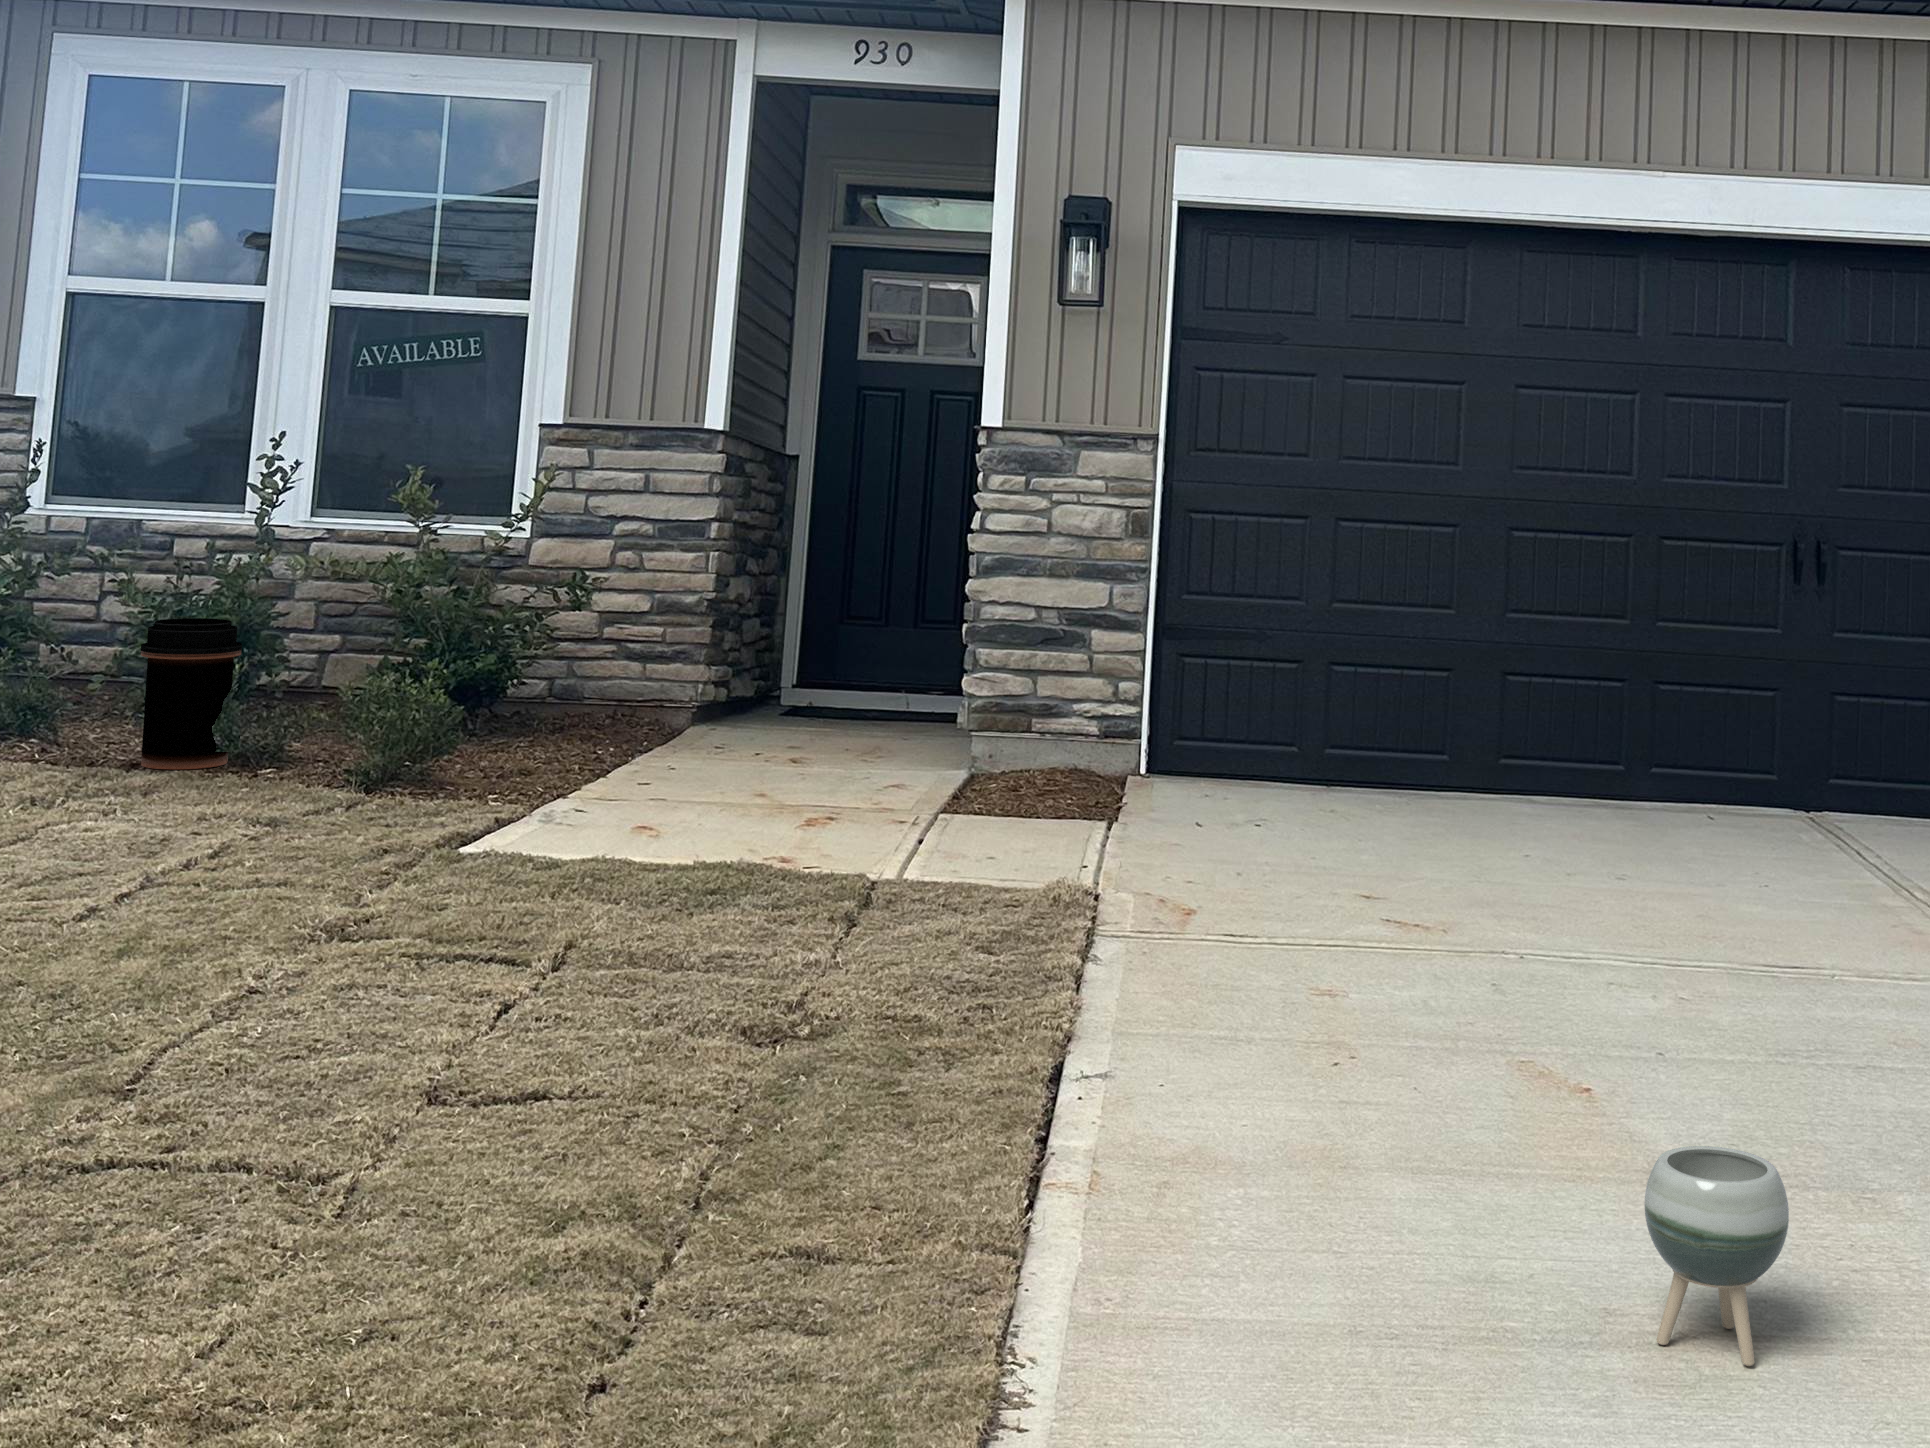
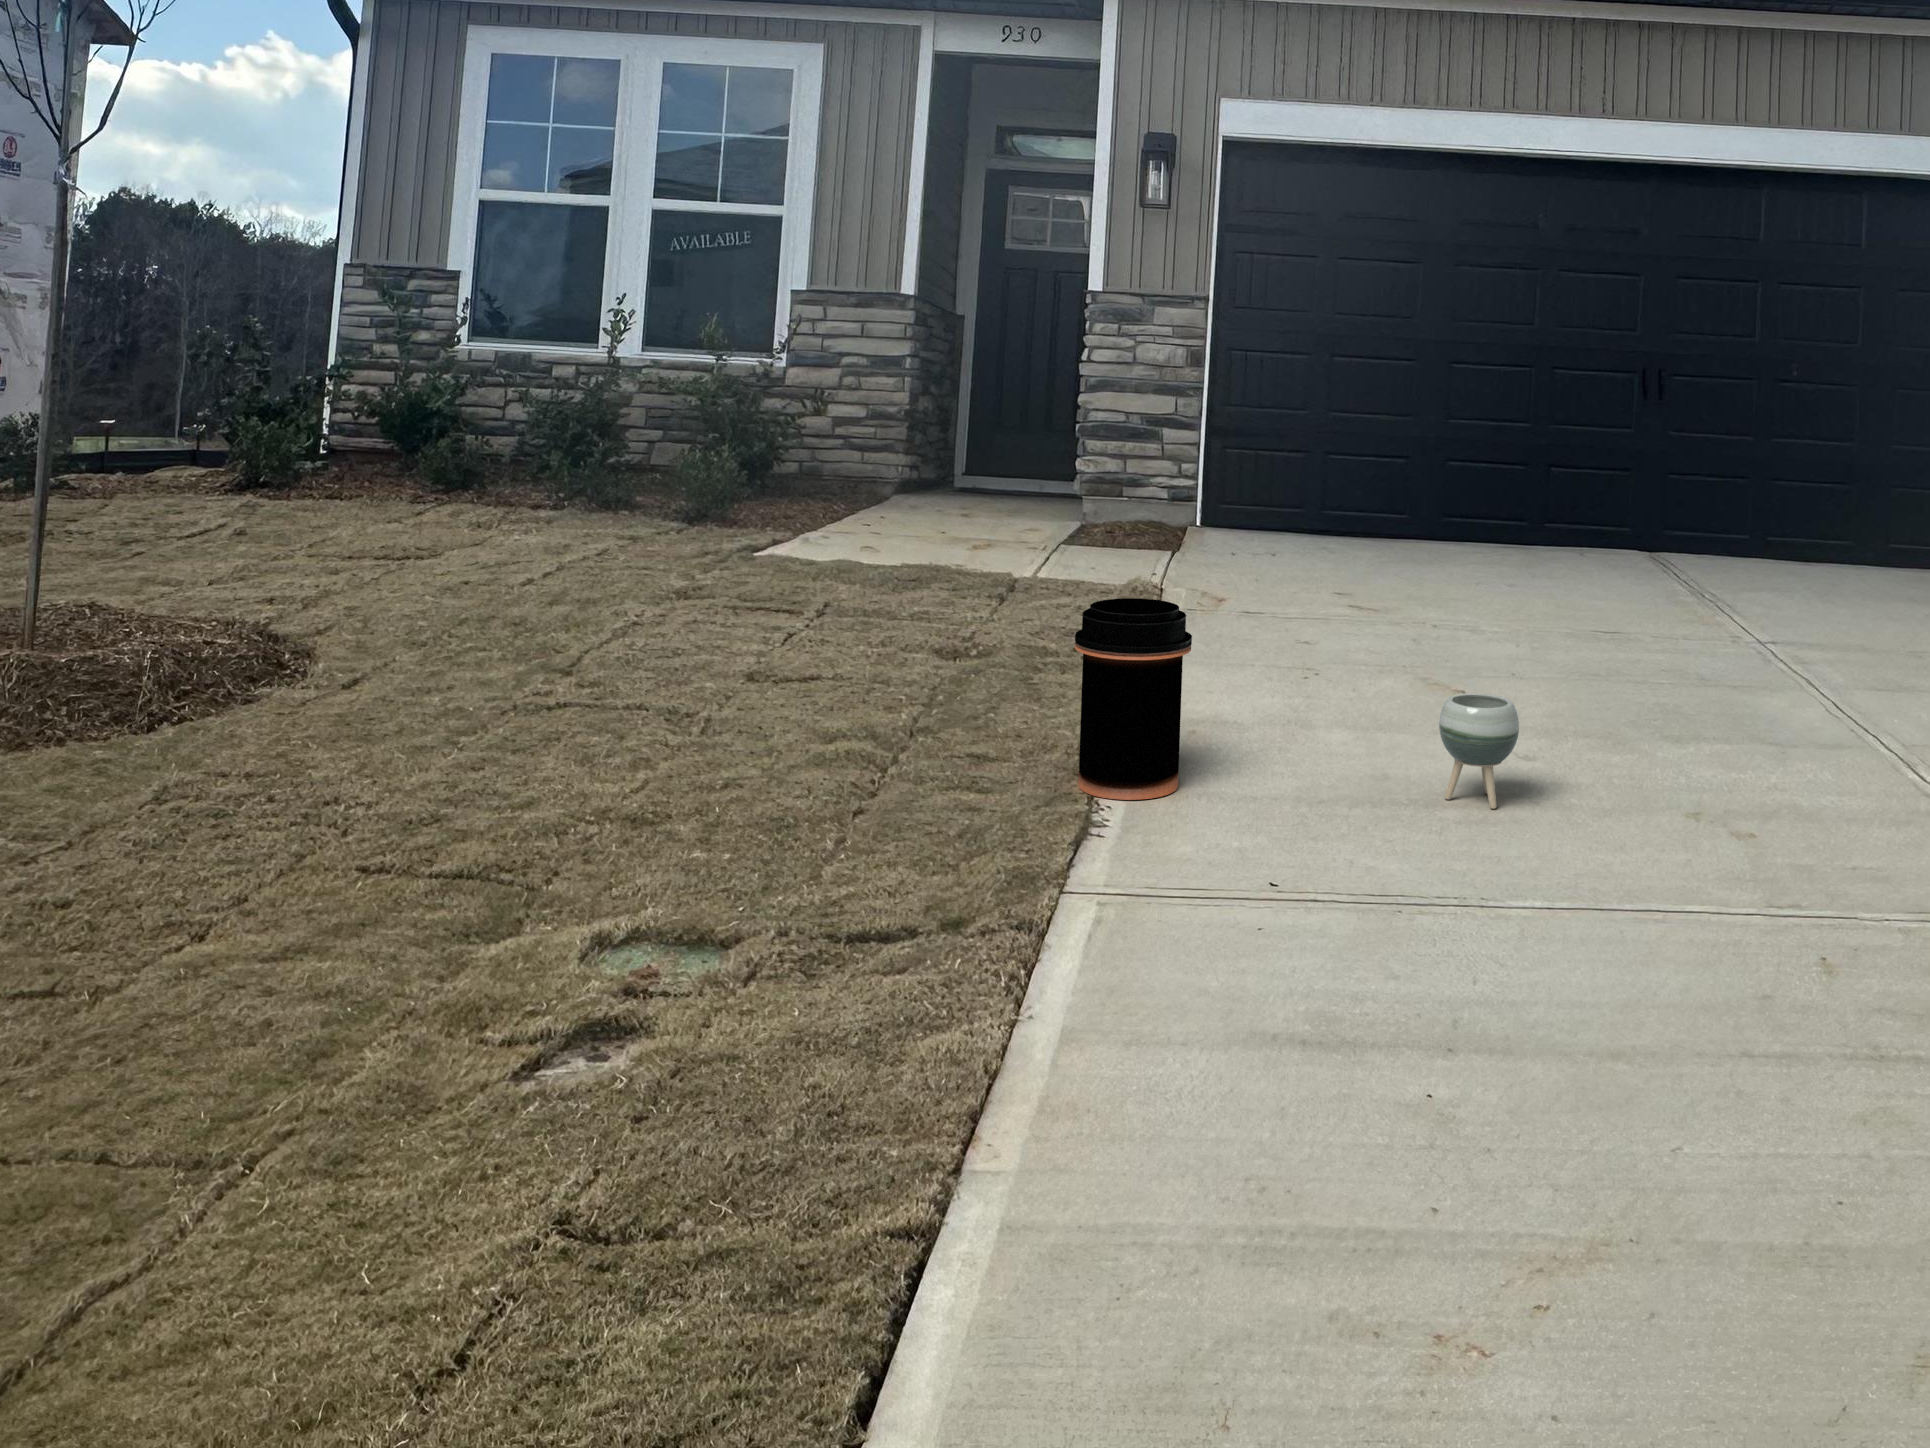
trash can: present [141,618,242,769] -> present [1075,598,1192,800]

